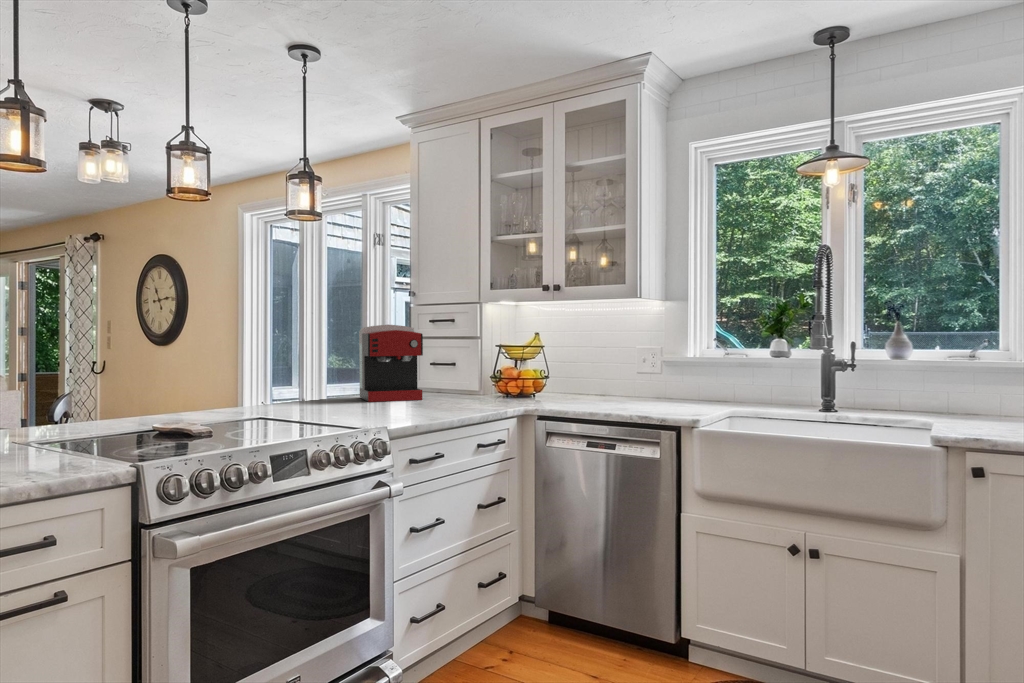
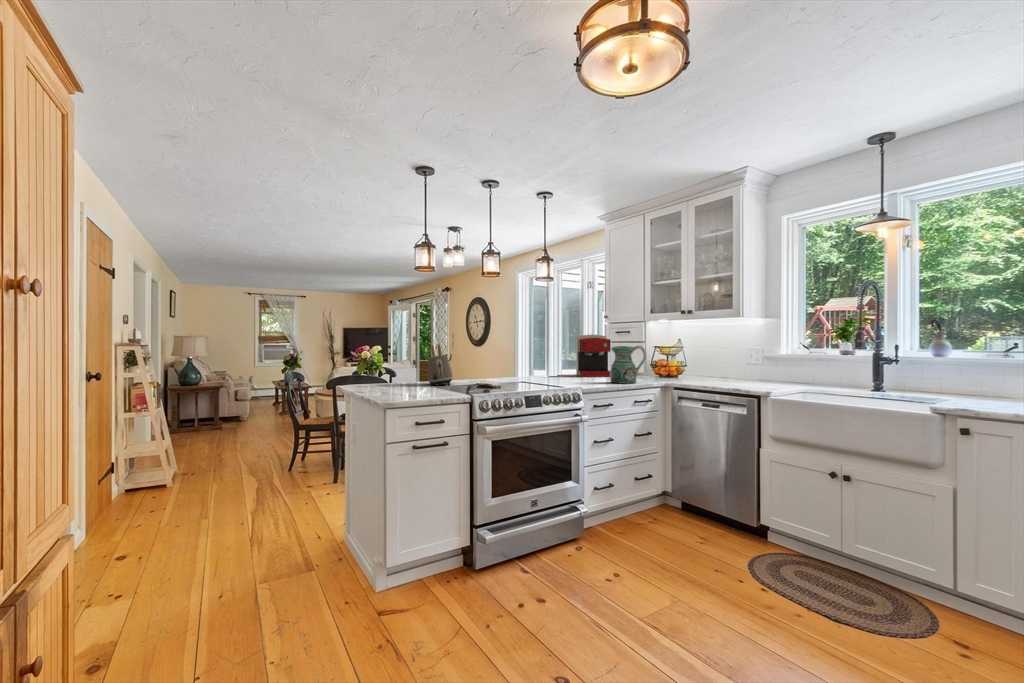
toaster: none [29,343,96,439] -> present [428,344,453,386]
ceramic pitcher: none [432,345,495,414] -> present [611,346,646,384]

